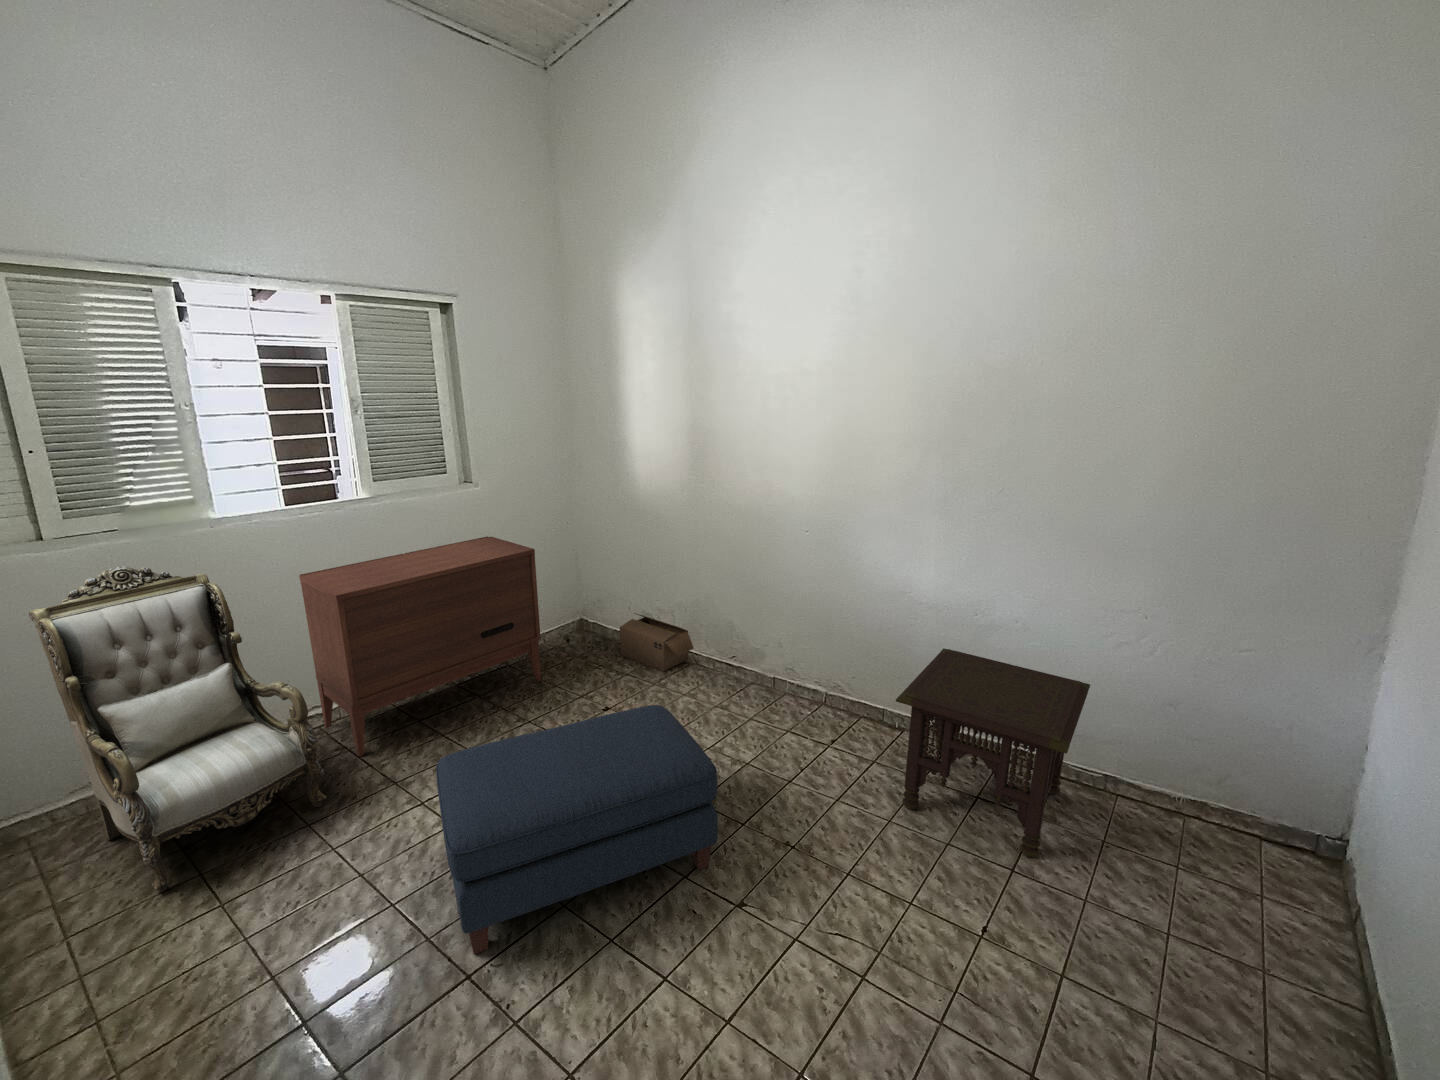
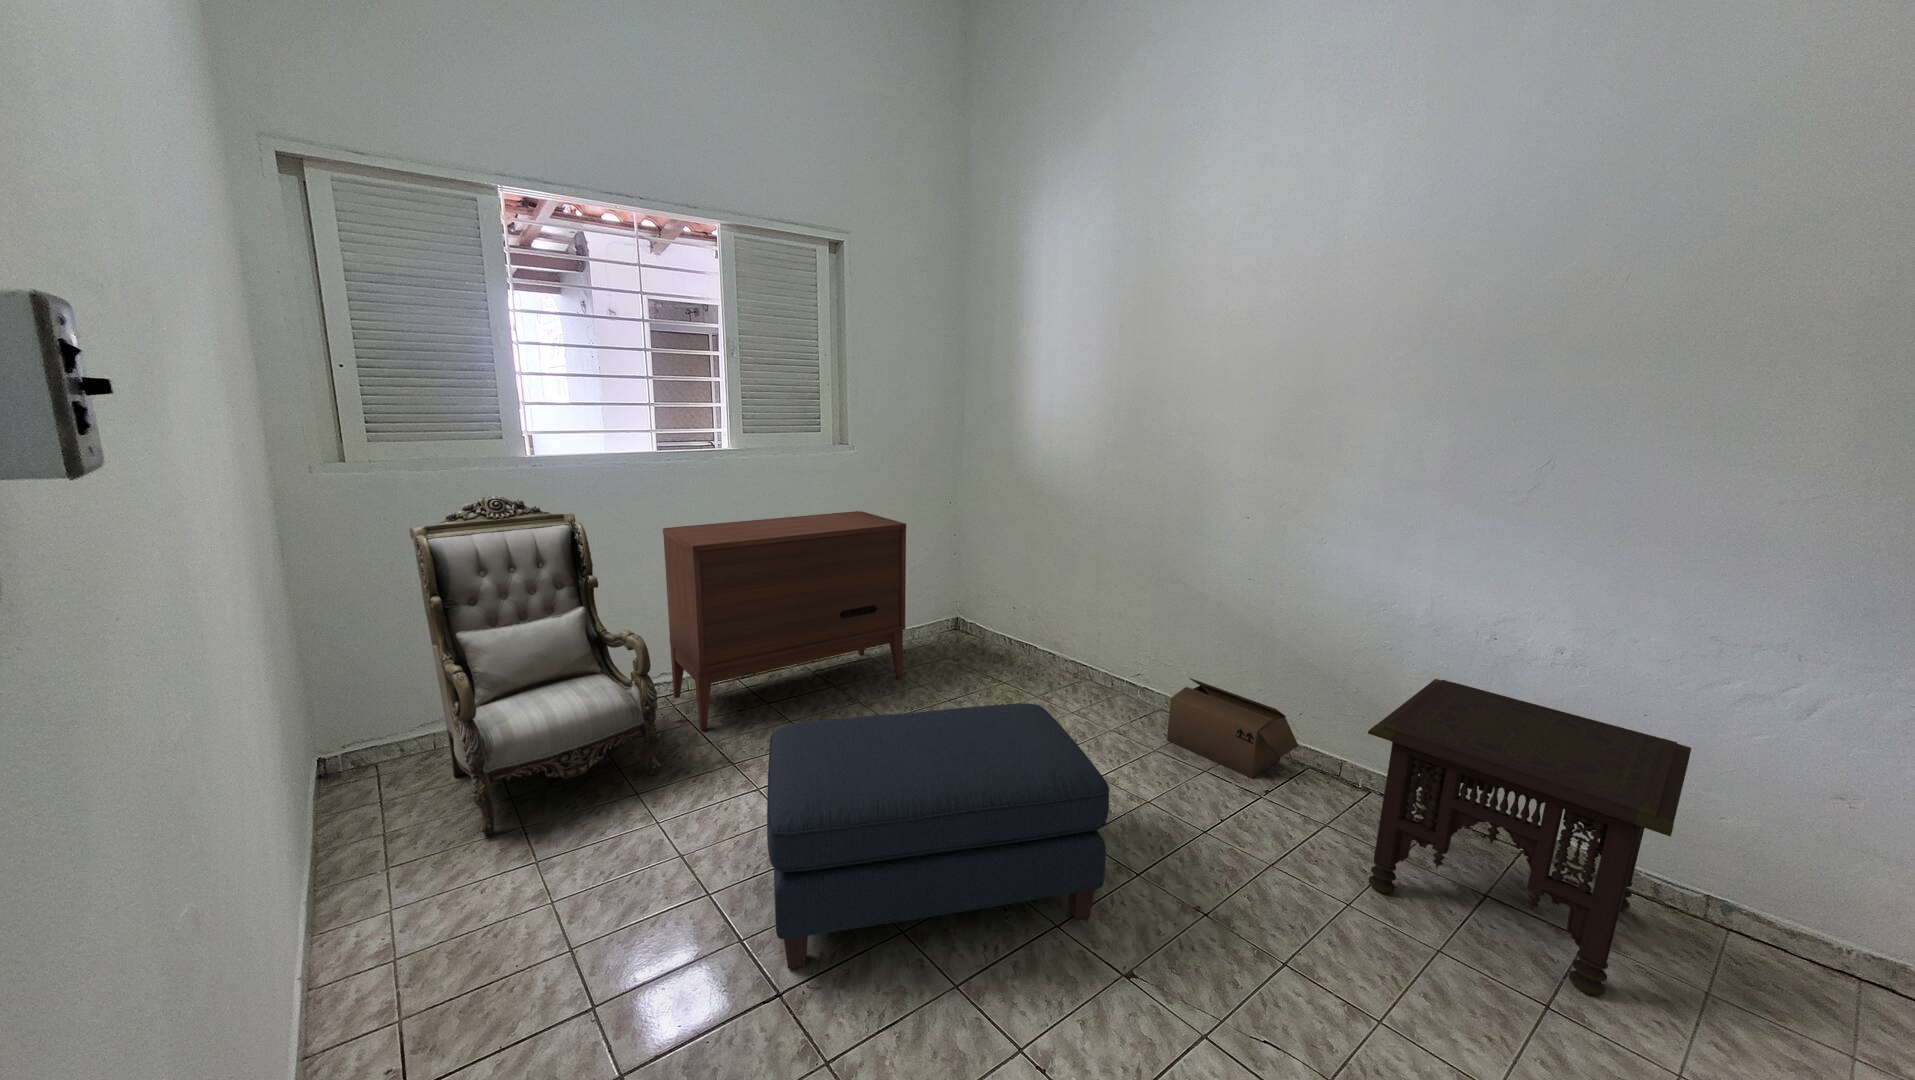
cardboard box: present [620,613,694,671] -> present [1167,678,1298,778]

